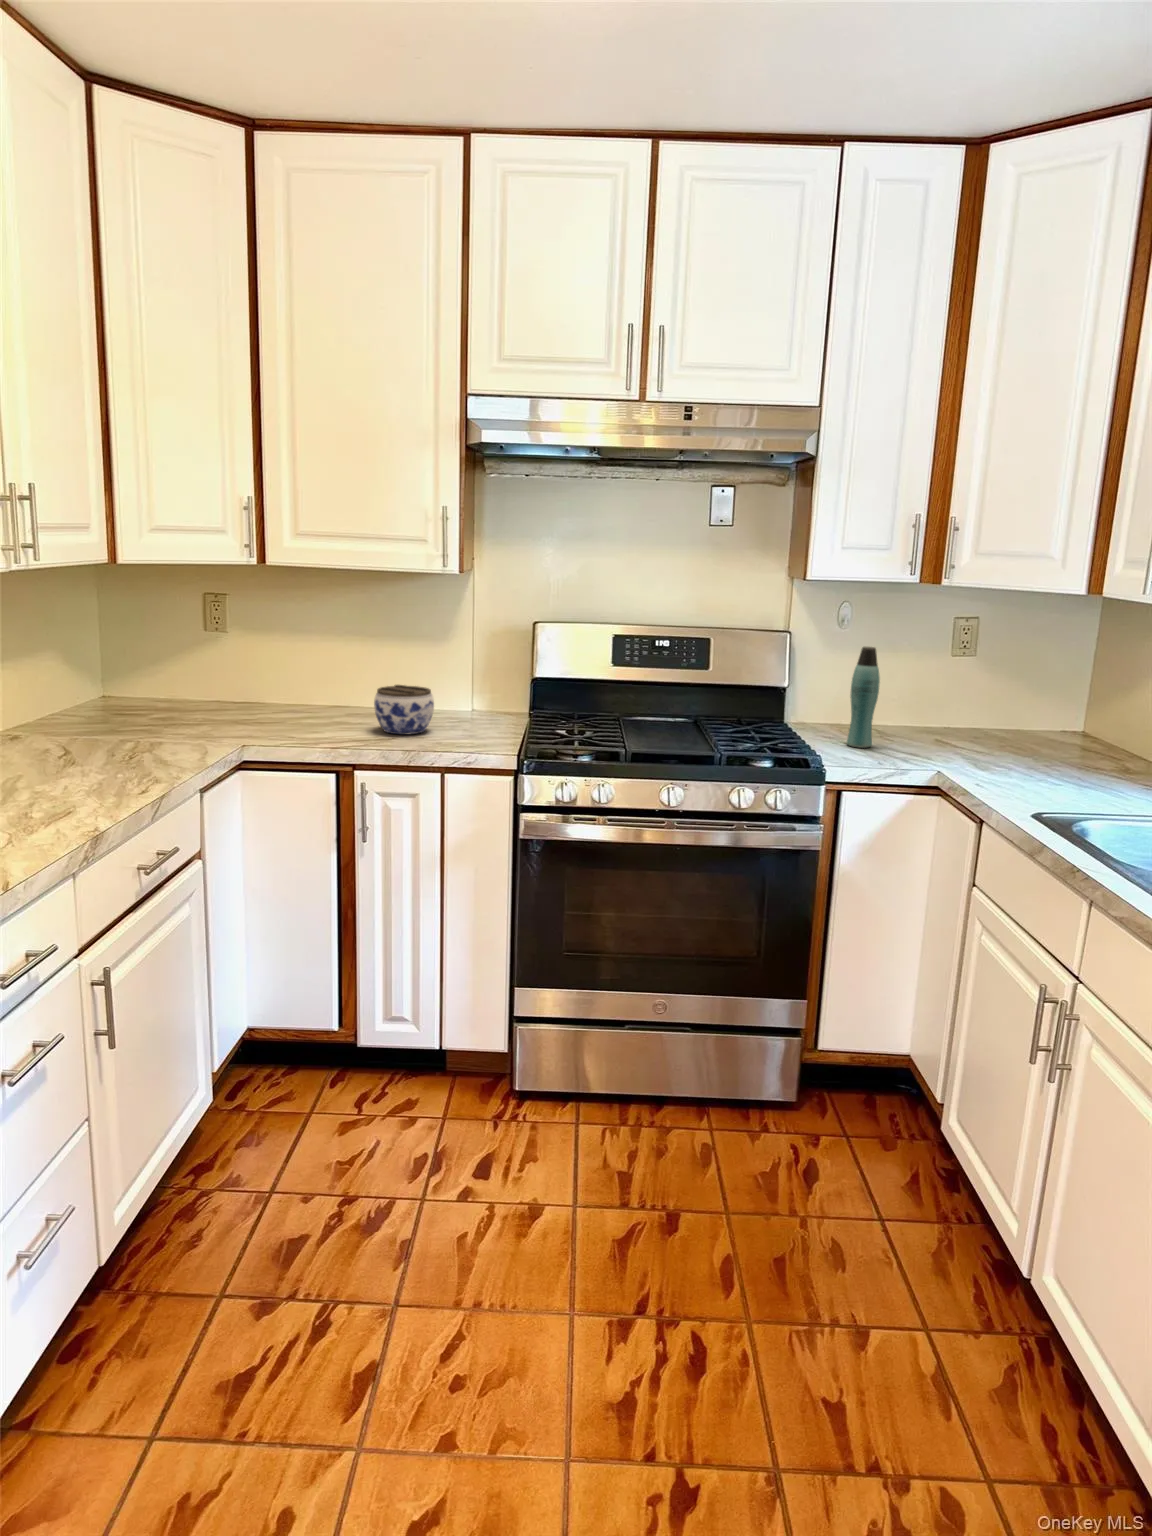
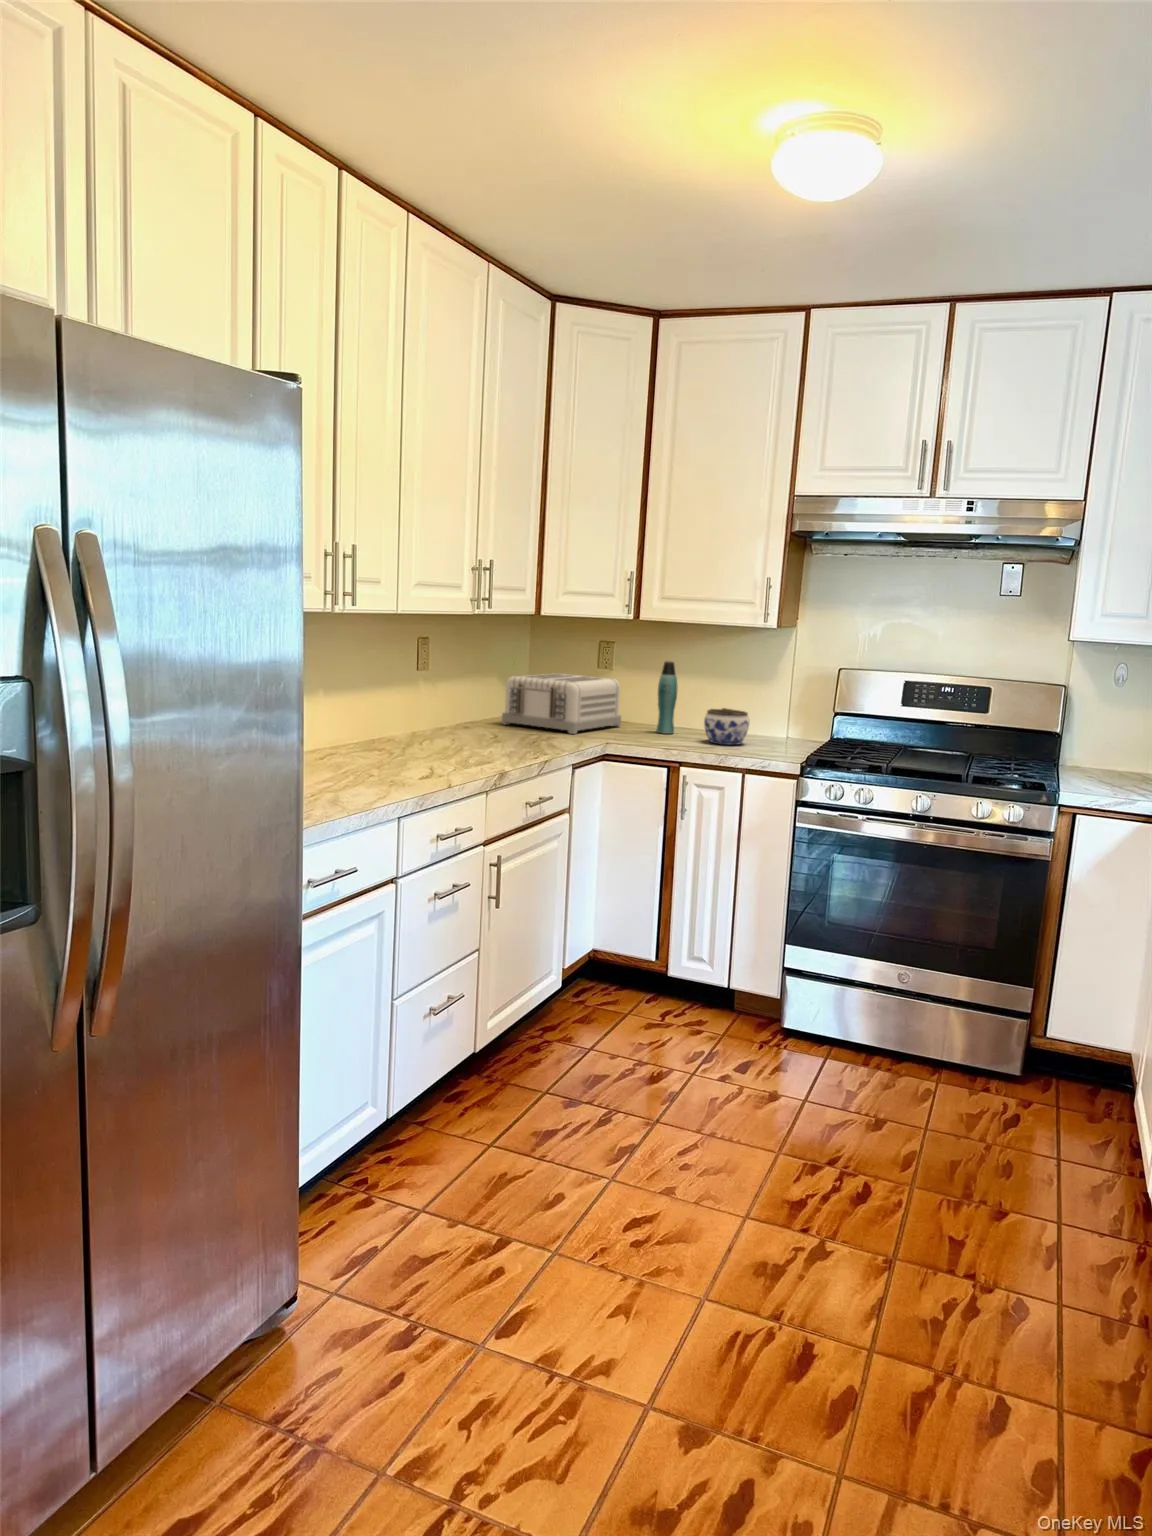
toaster: none [72,646,252,737] -> present [502,673,621,734]
bottle: present [847,647,880,748] -> present [656,661,678,734]

